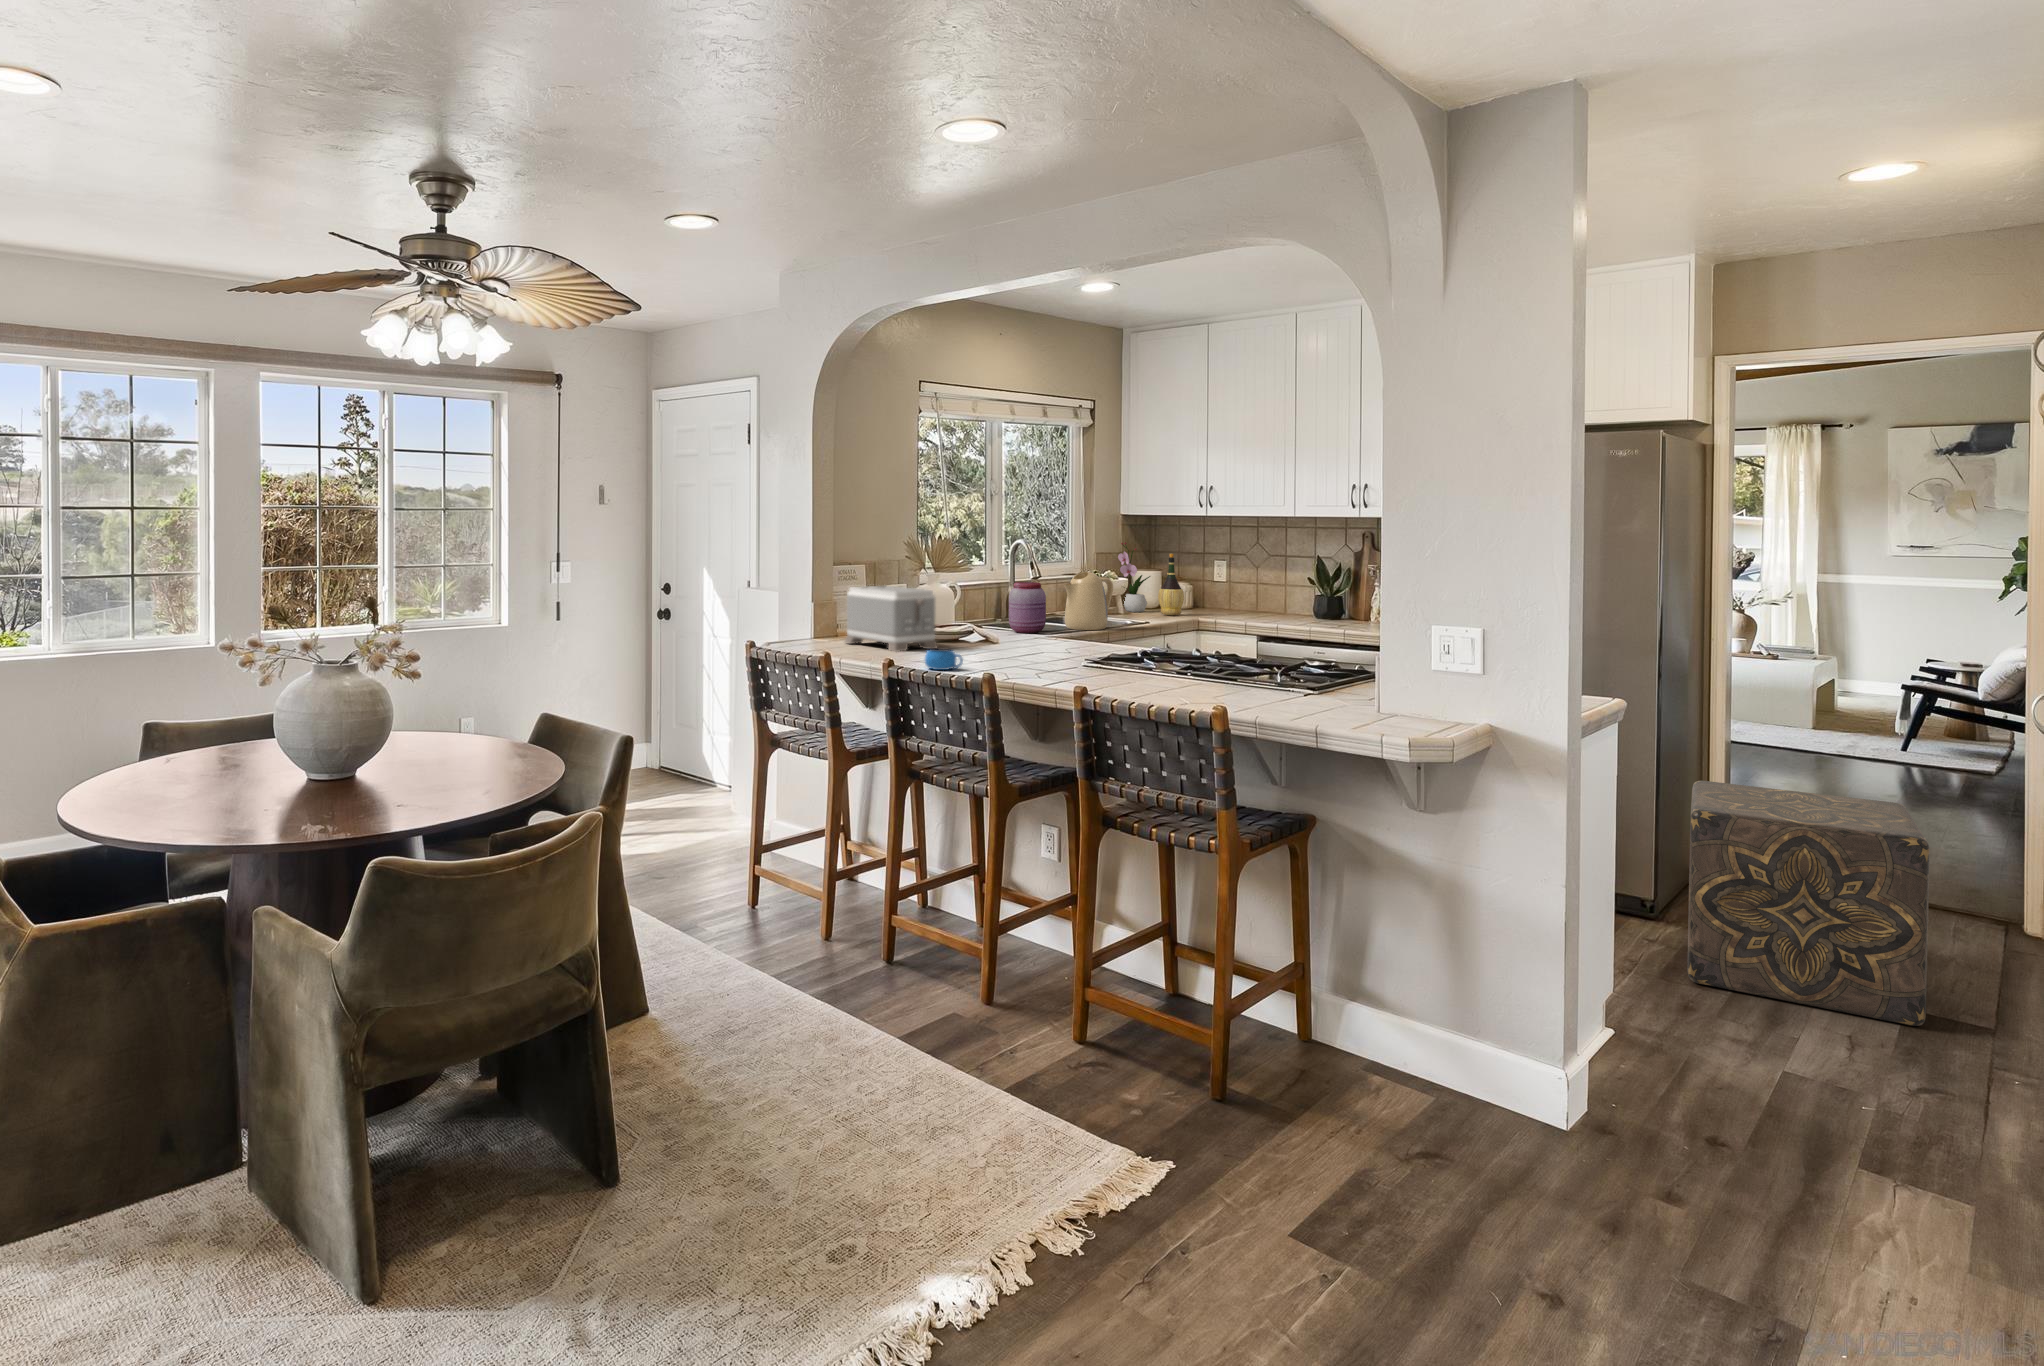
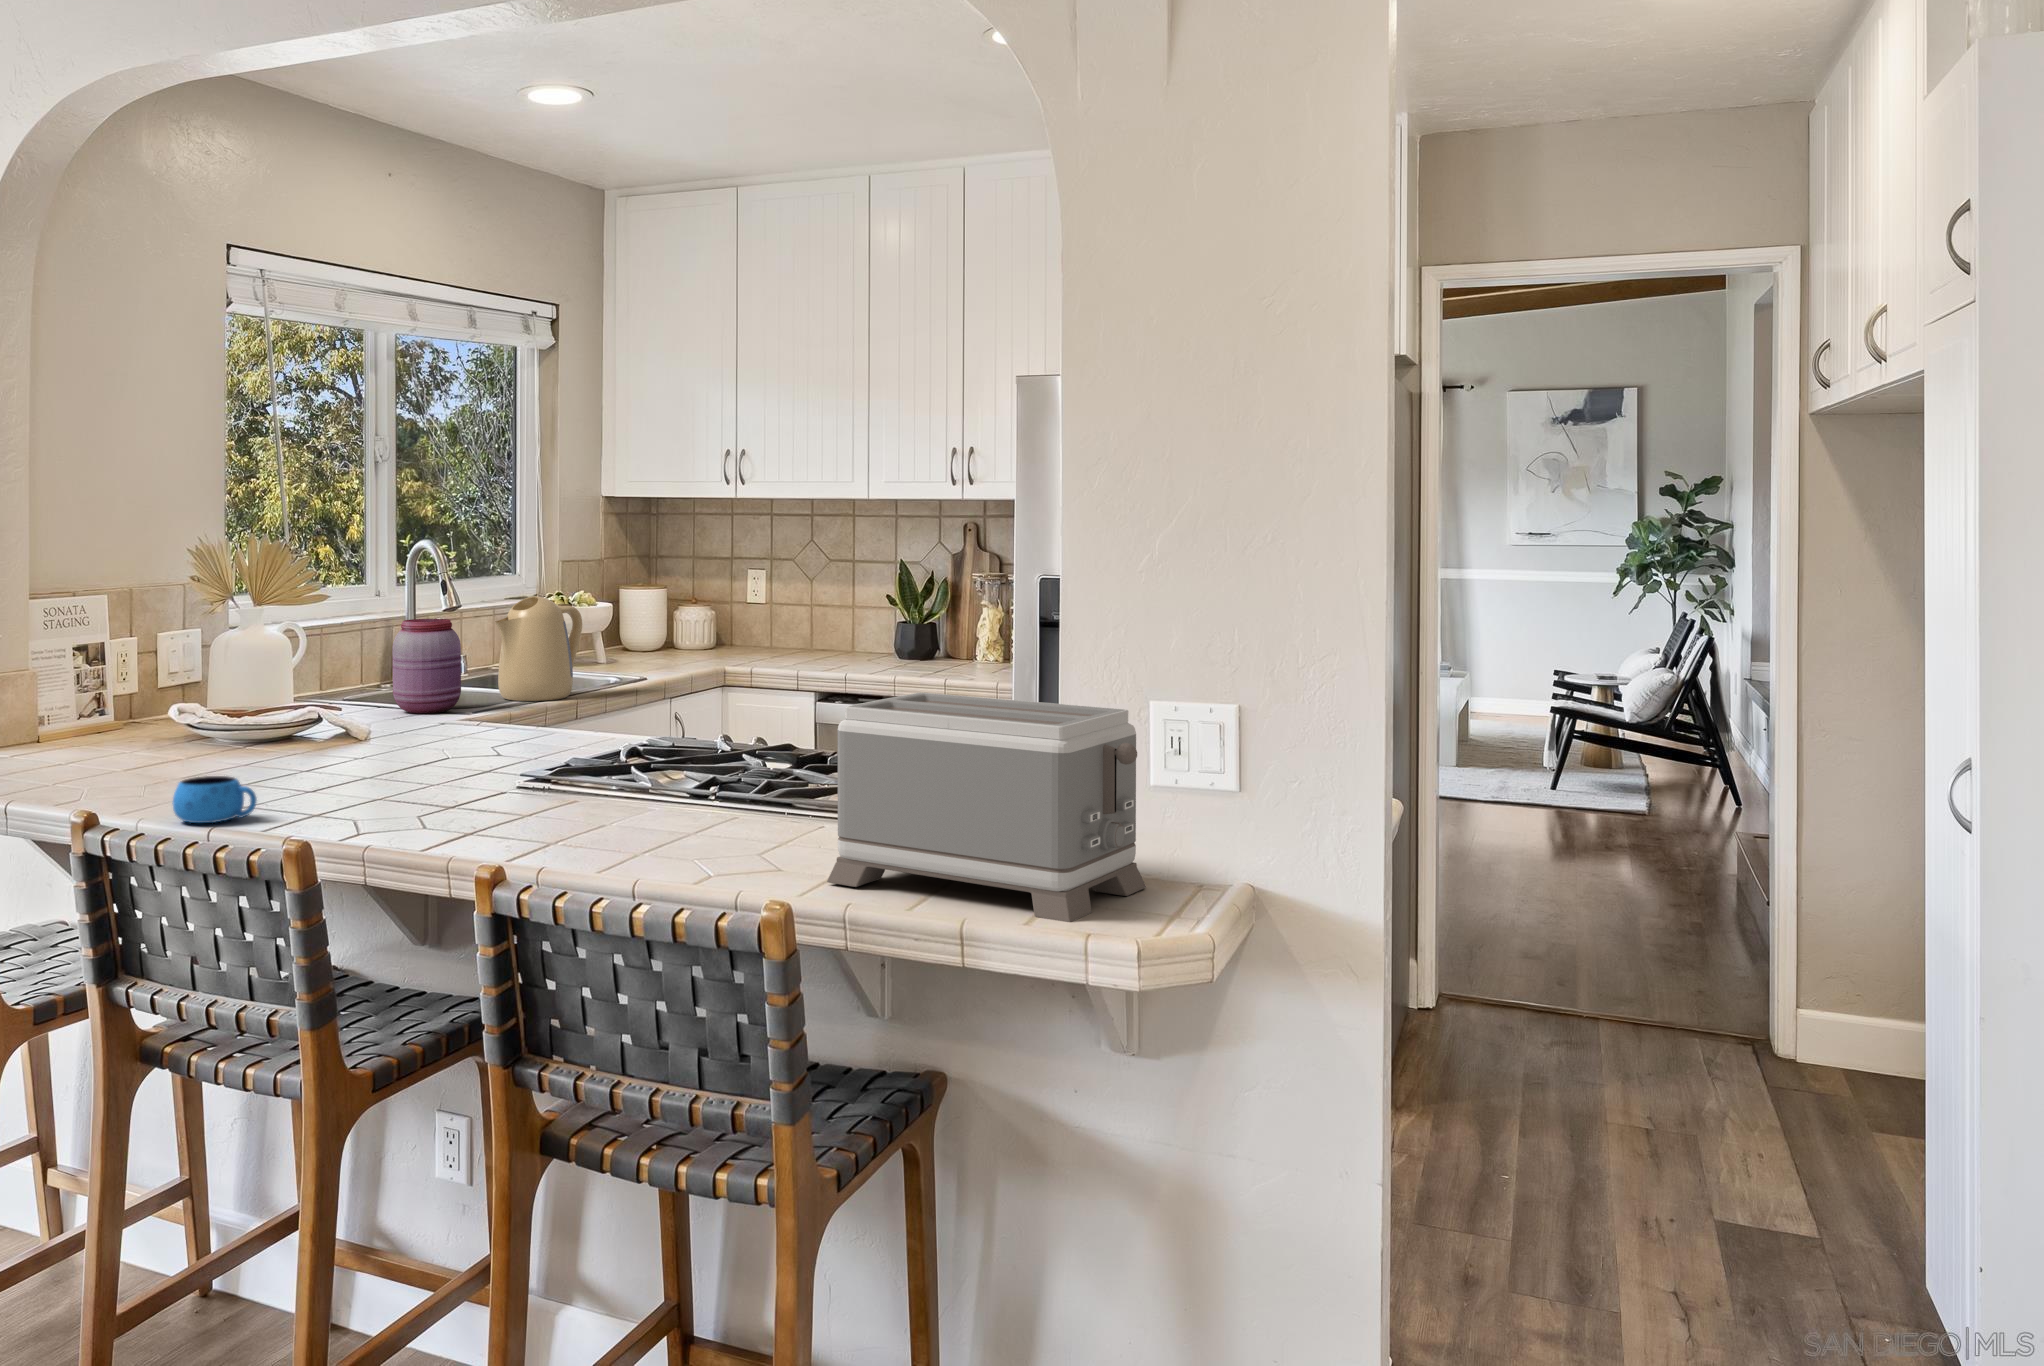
flower arrangement: present [1118,542,1150,612] -> none [595,543,648,659]
wine bottle: present [1158,554,1184,615] -> none [660,560,701,663]
toaster: present [845,586,938,652] -> present [827,692,1146,922]
ottoman: present [1687,781,1930,1026] -> none [1456,901,1800,1274]

